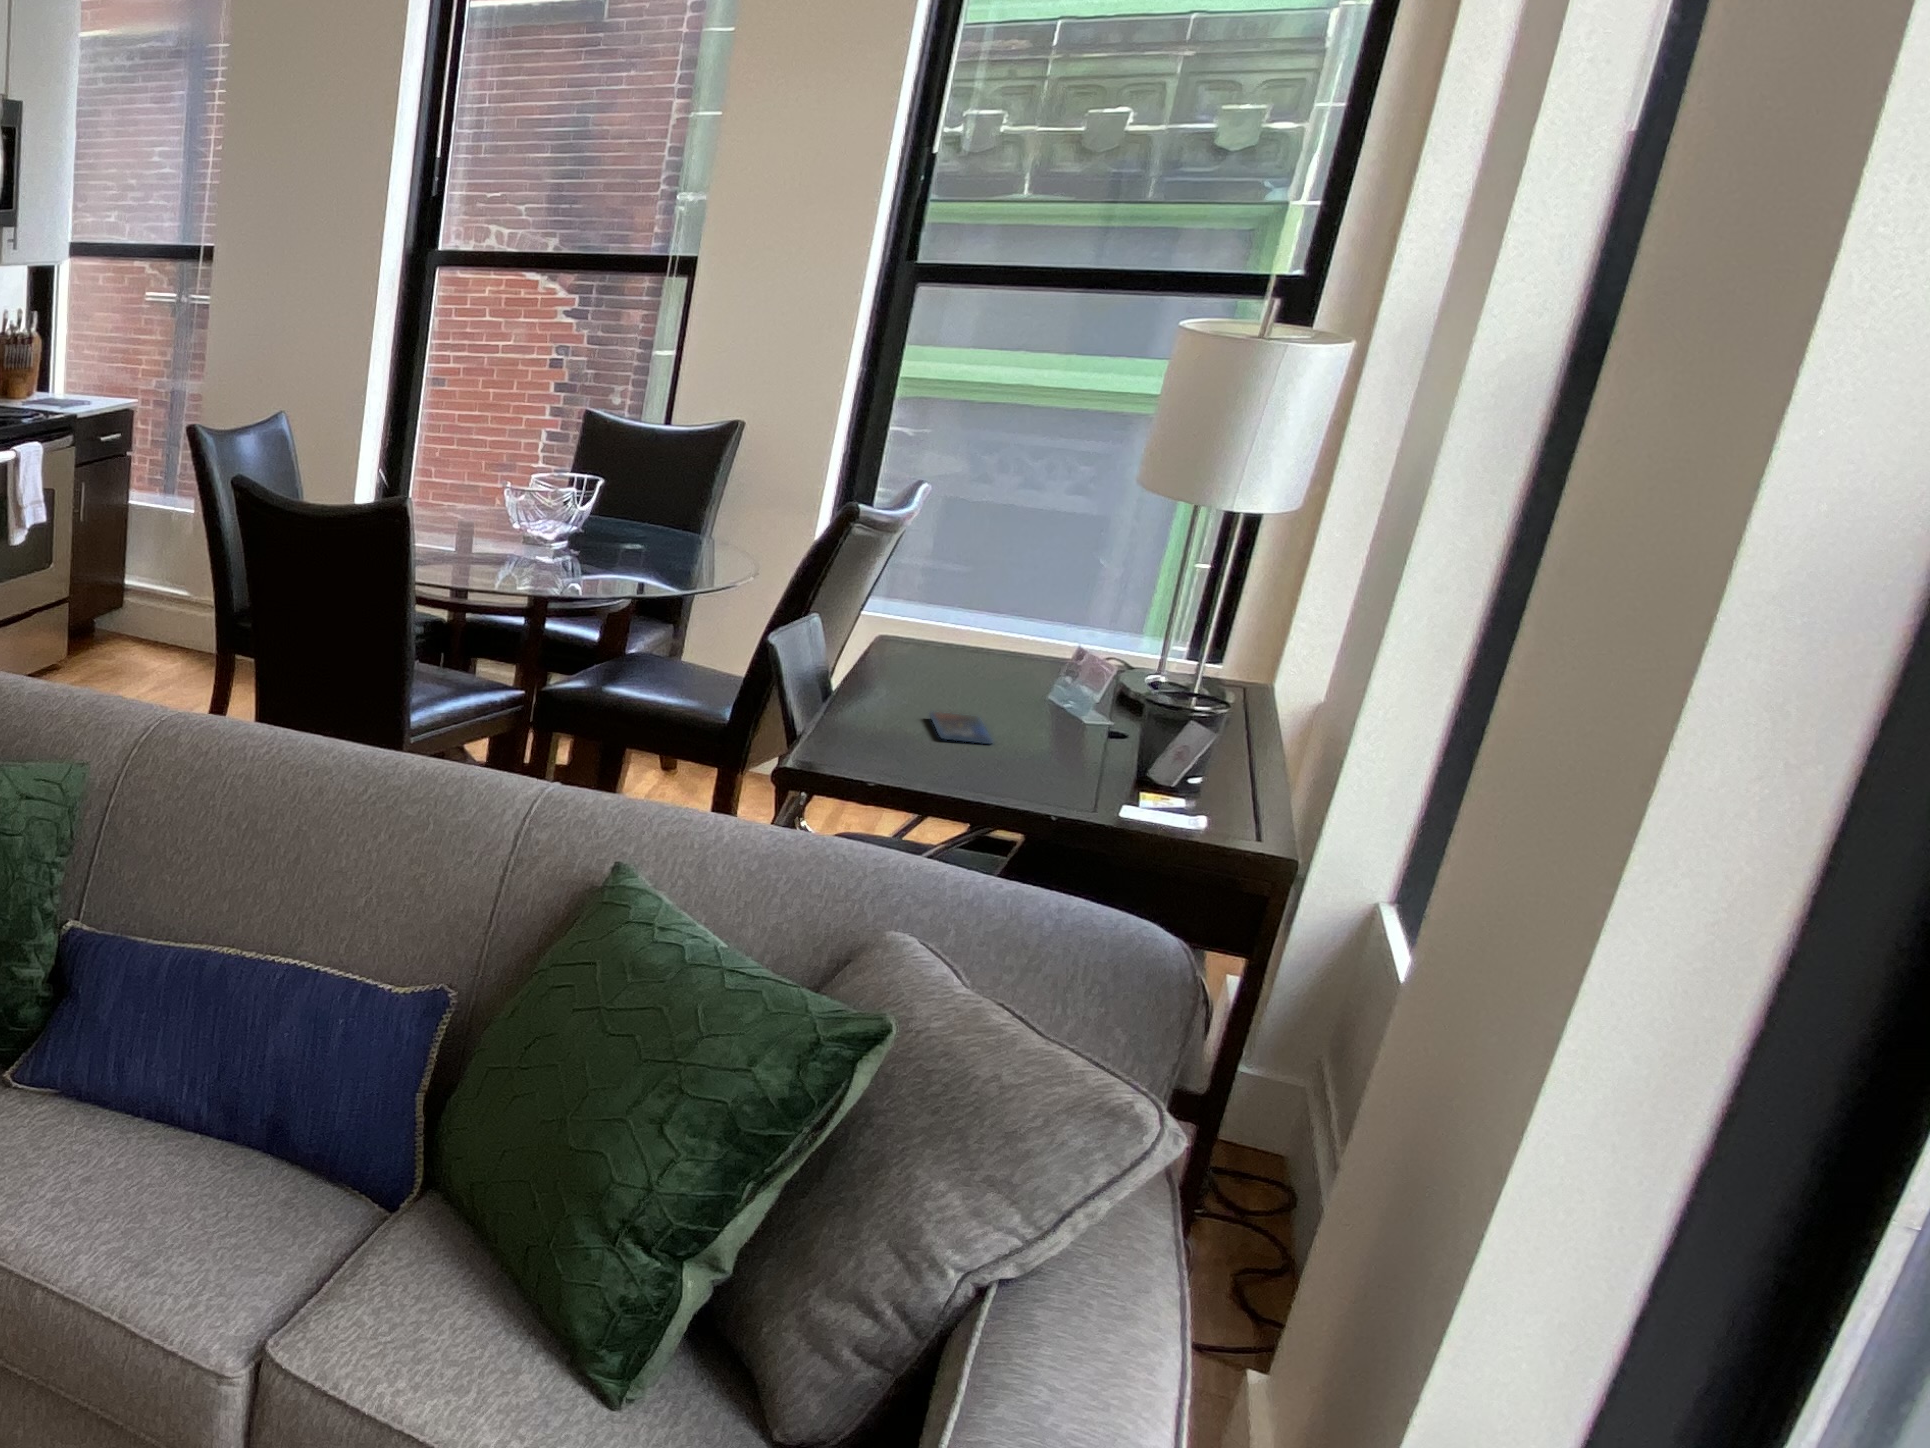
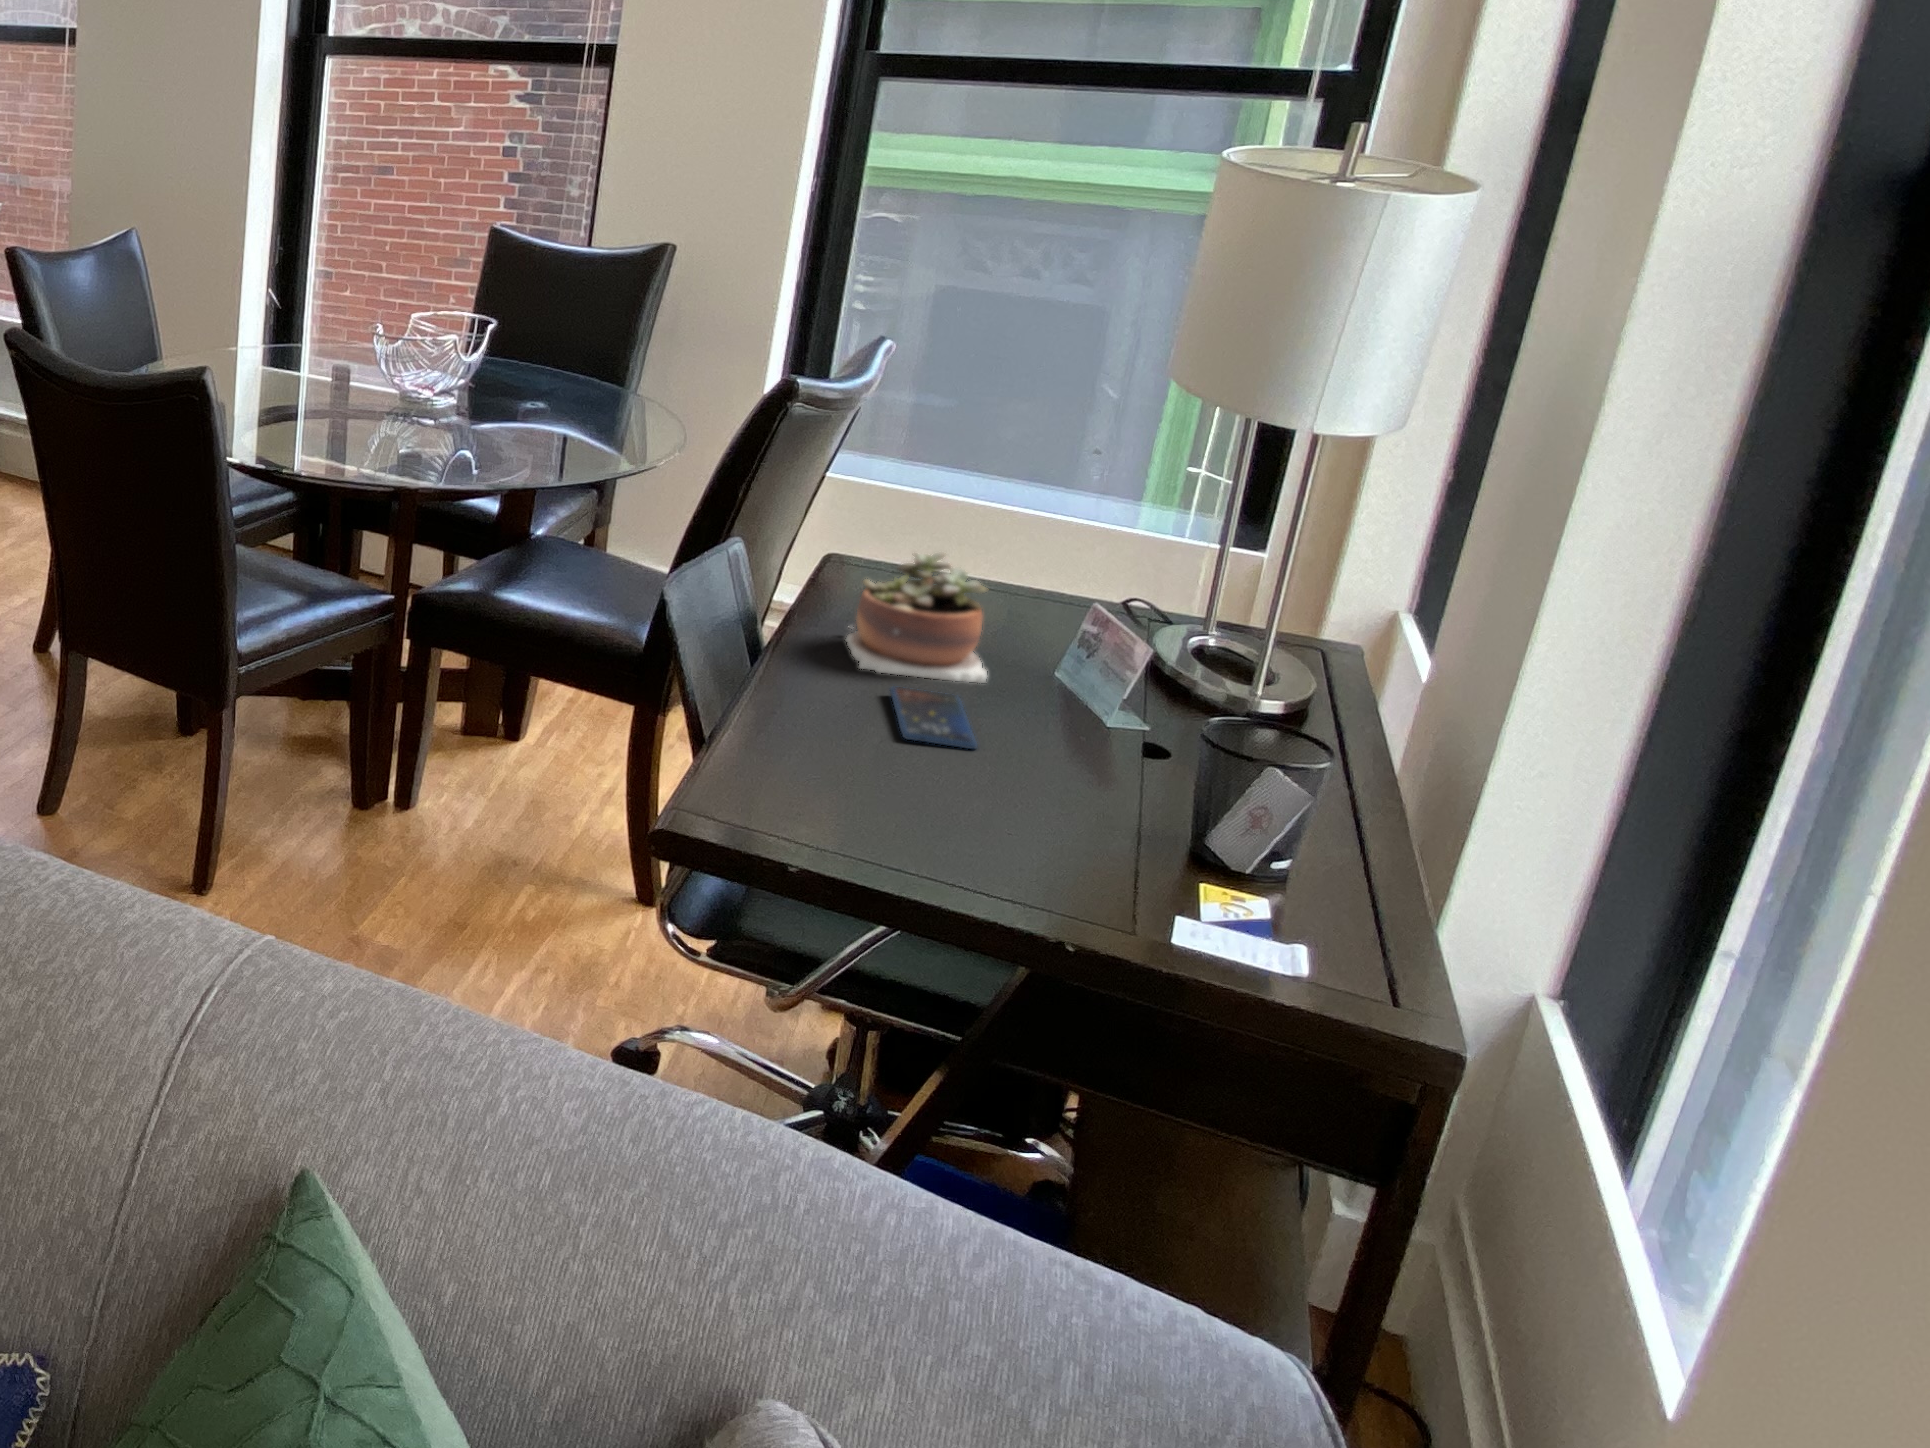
succulent plant: none [894,622,1002,713] -> present [846,552,989,683]

